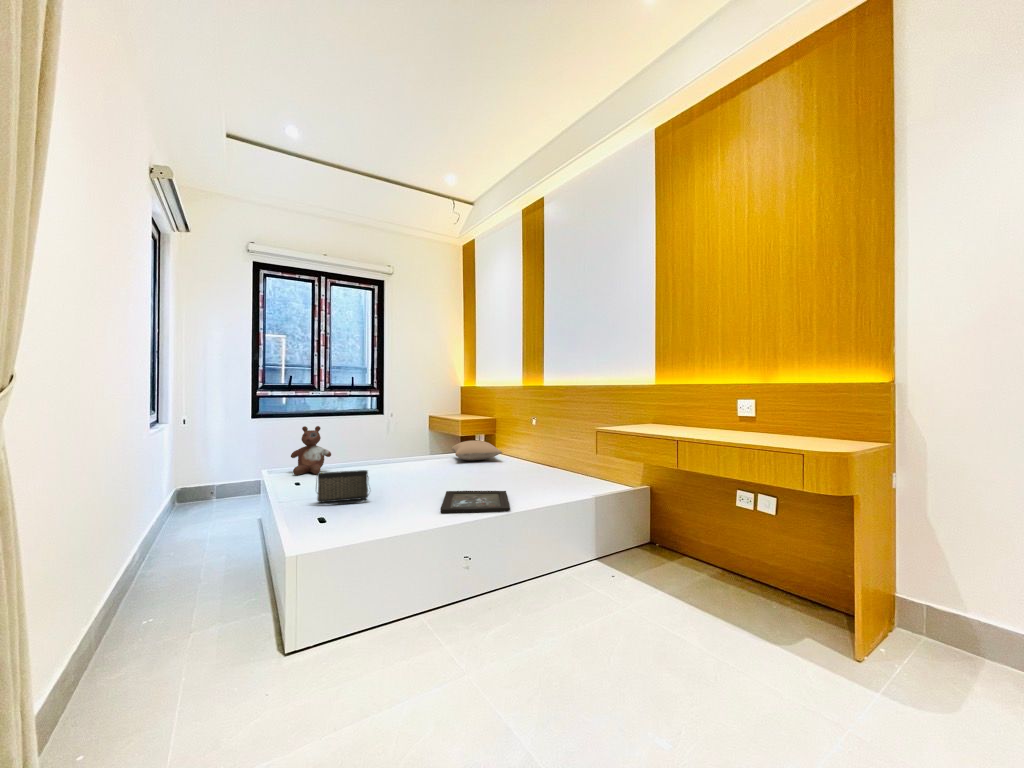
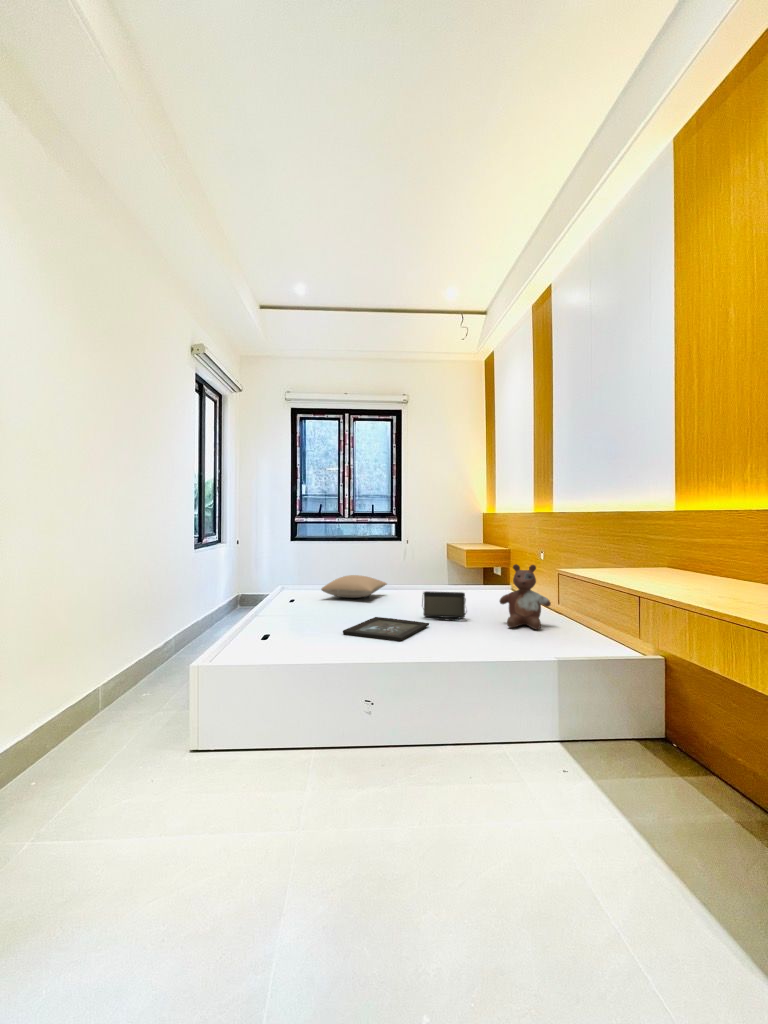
stuffed bear: present [291,426,331,475] -> present [500,564,551,629]
pillow: present [451,441,502,461] -> present [321,575,387,598]
handbag: present [316,470,369,505] -> present [422,591,466,621]

